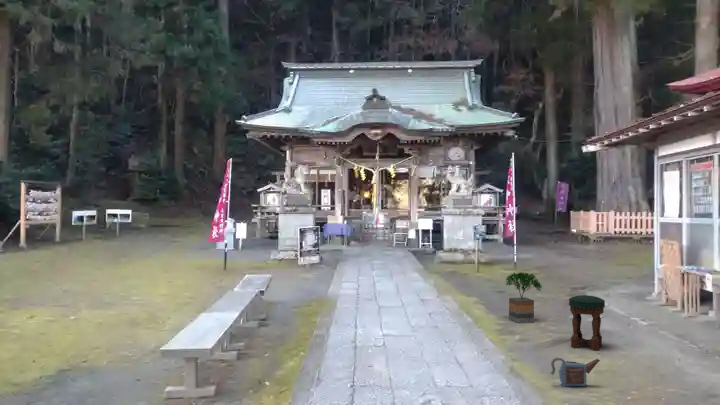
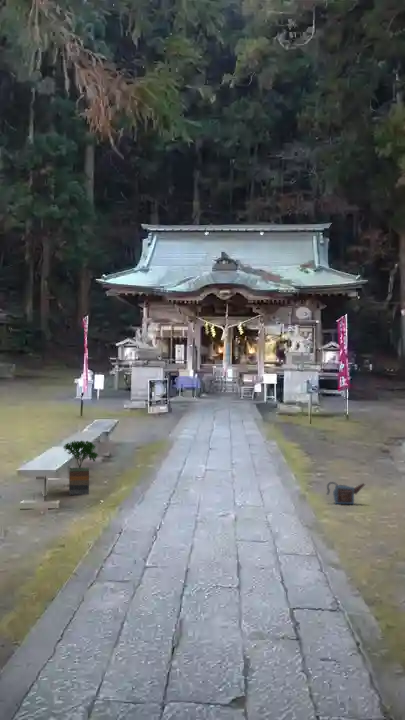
potted tree: present [506,272,542,323] -> present [64,441,98,495]
stool: present [569,295,605,351] -> none [358,437,387,482]

